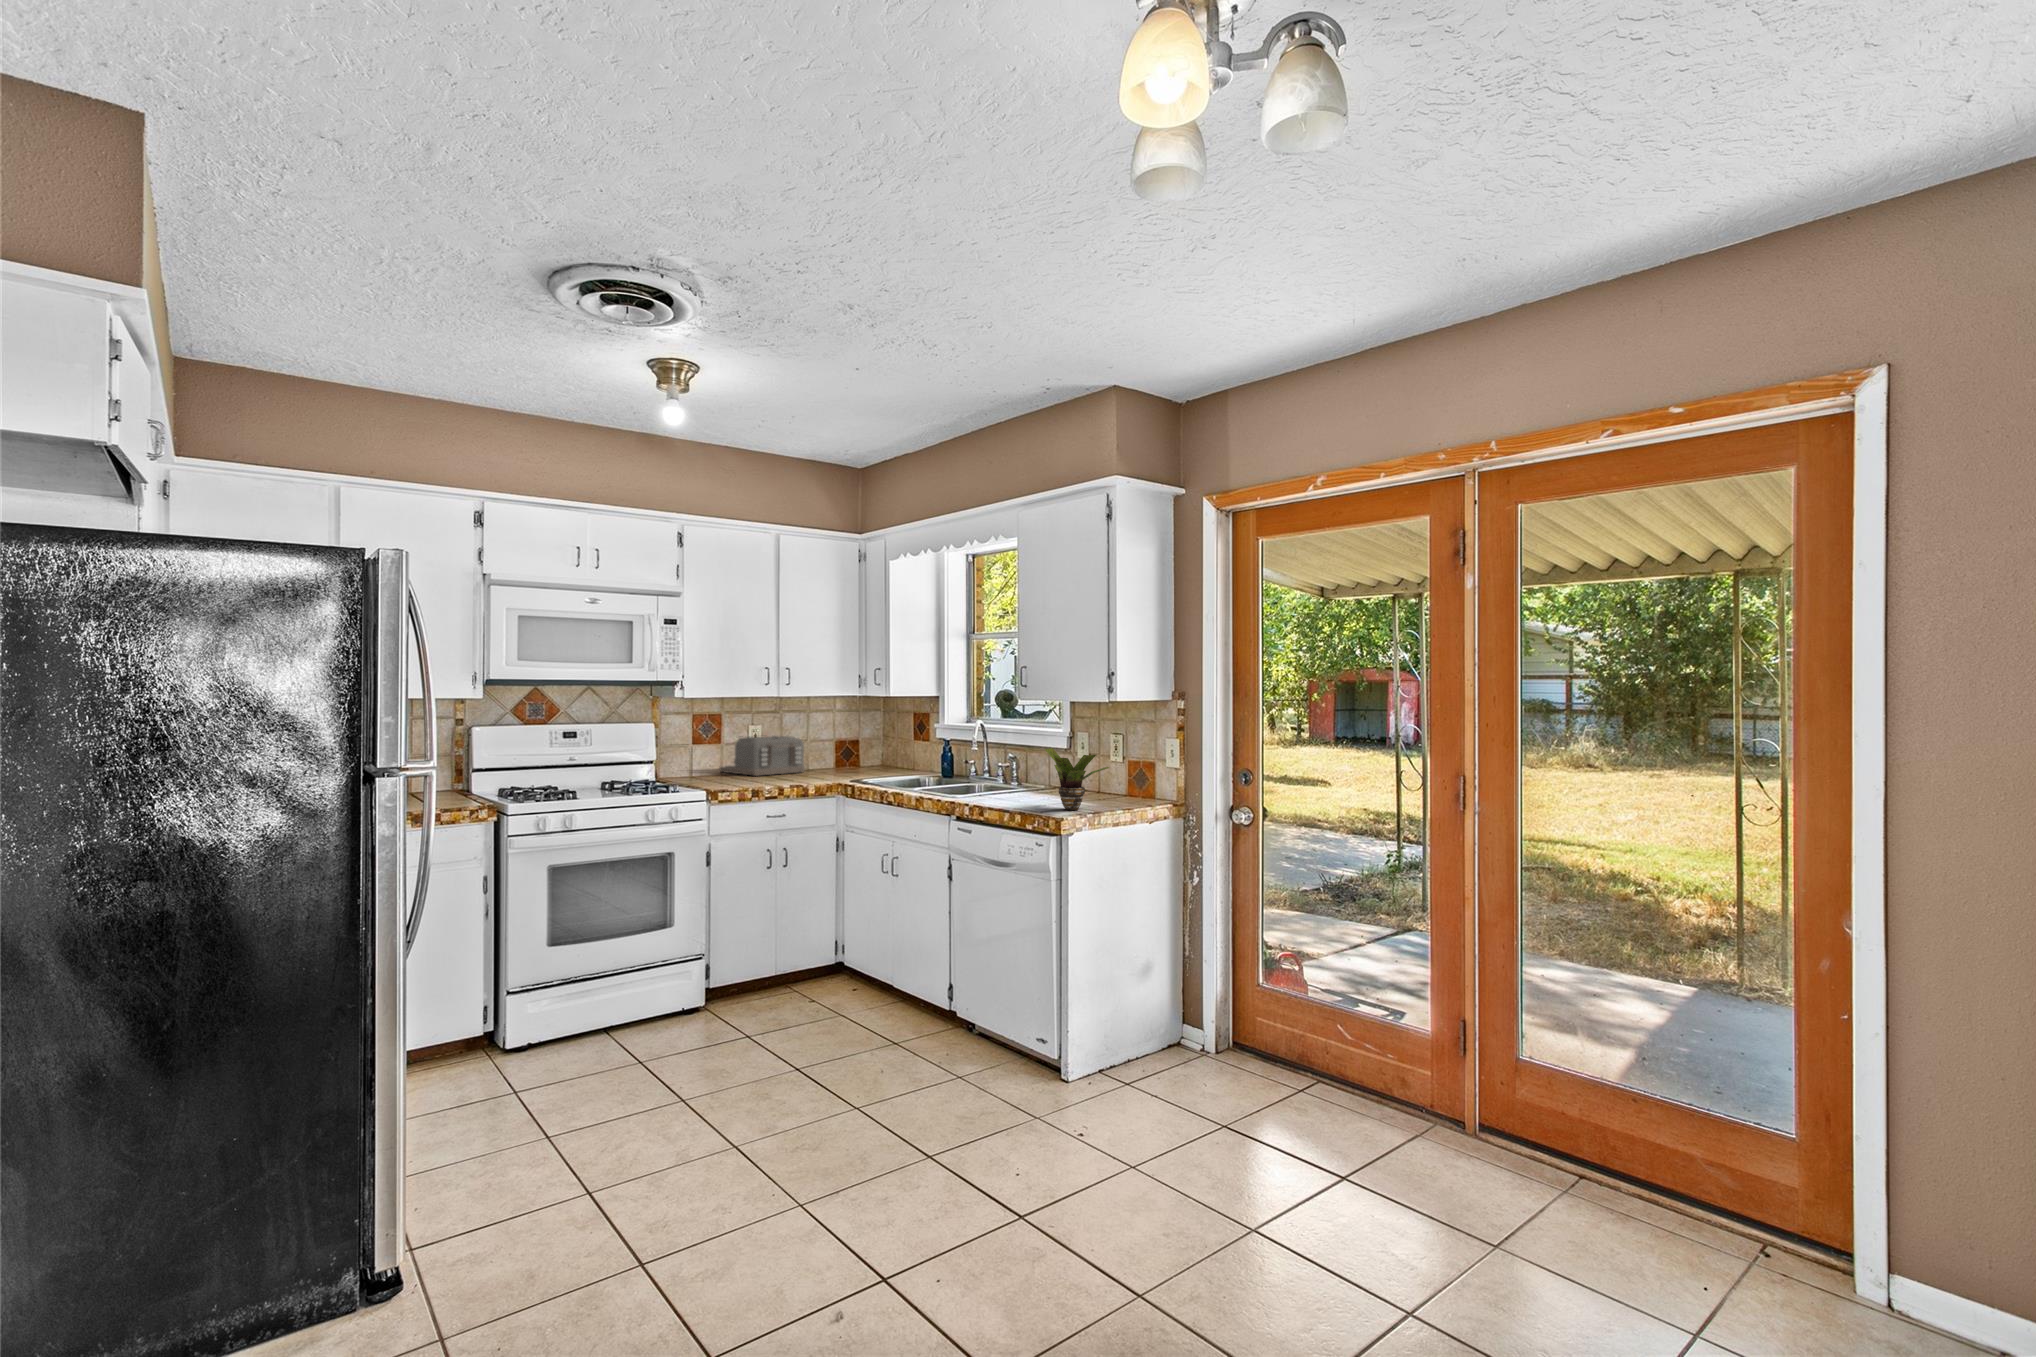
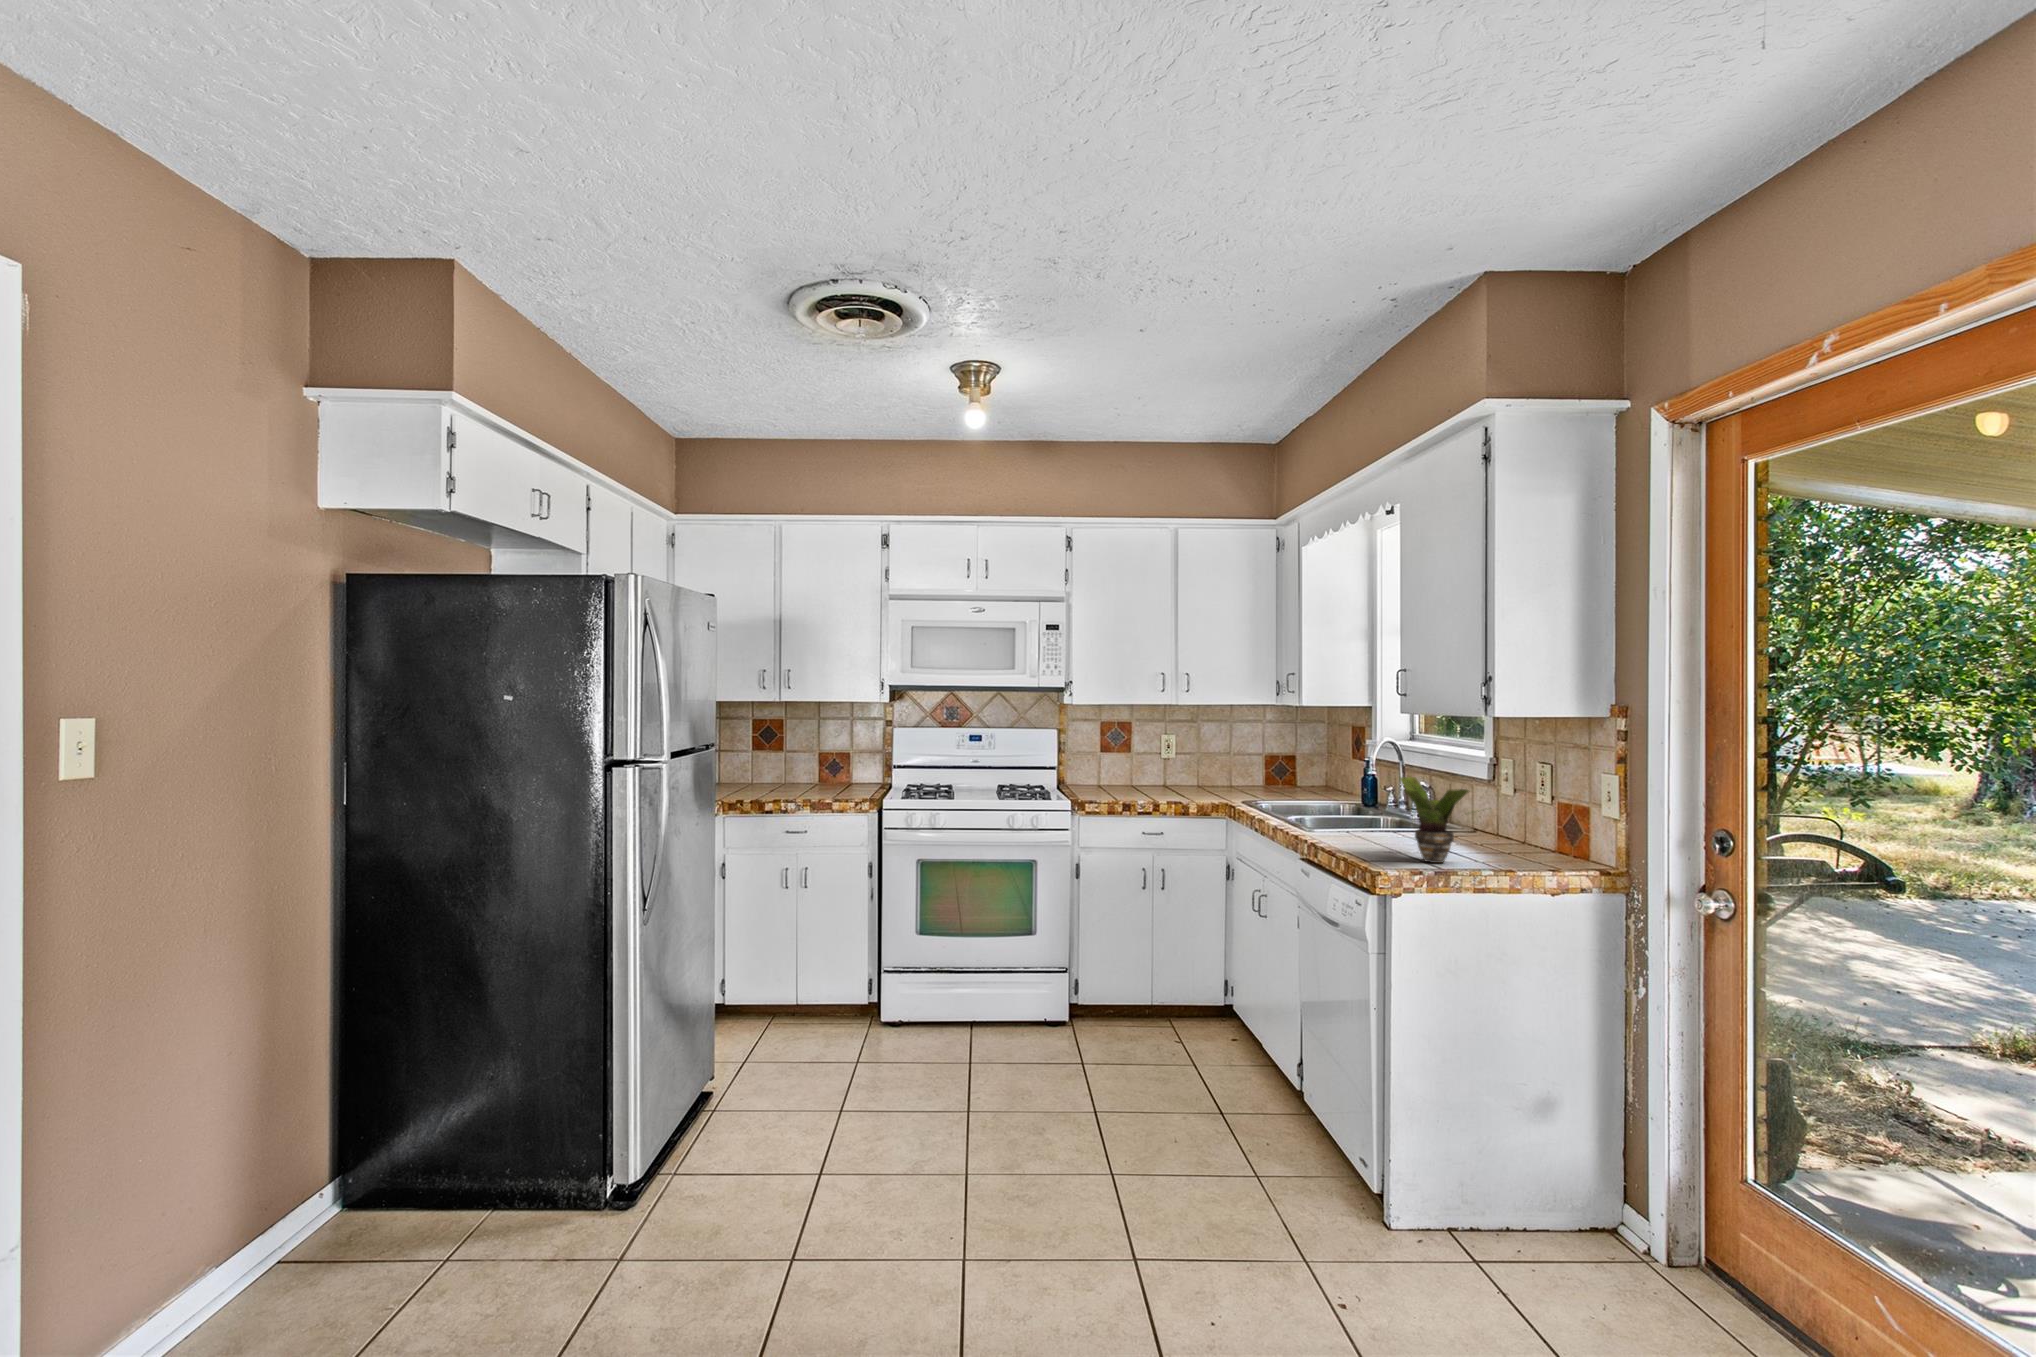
toaster: present [720,736,805,776] -> none [1136,746,1219,788]

